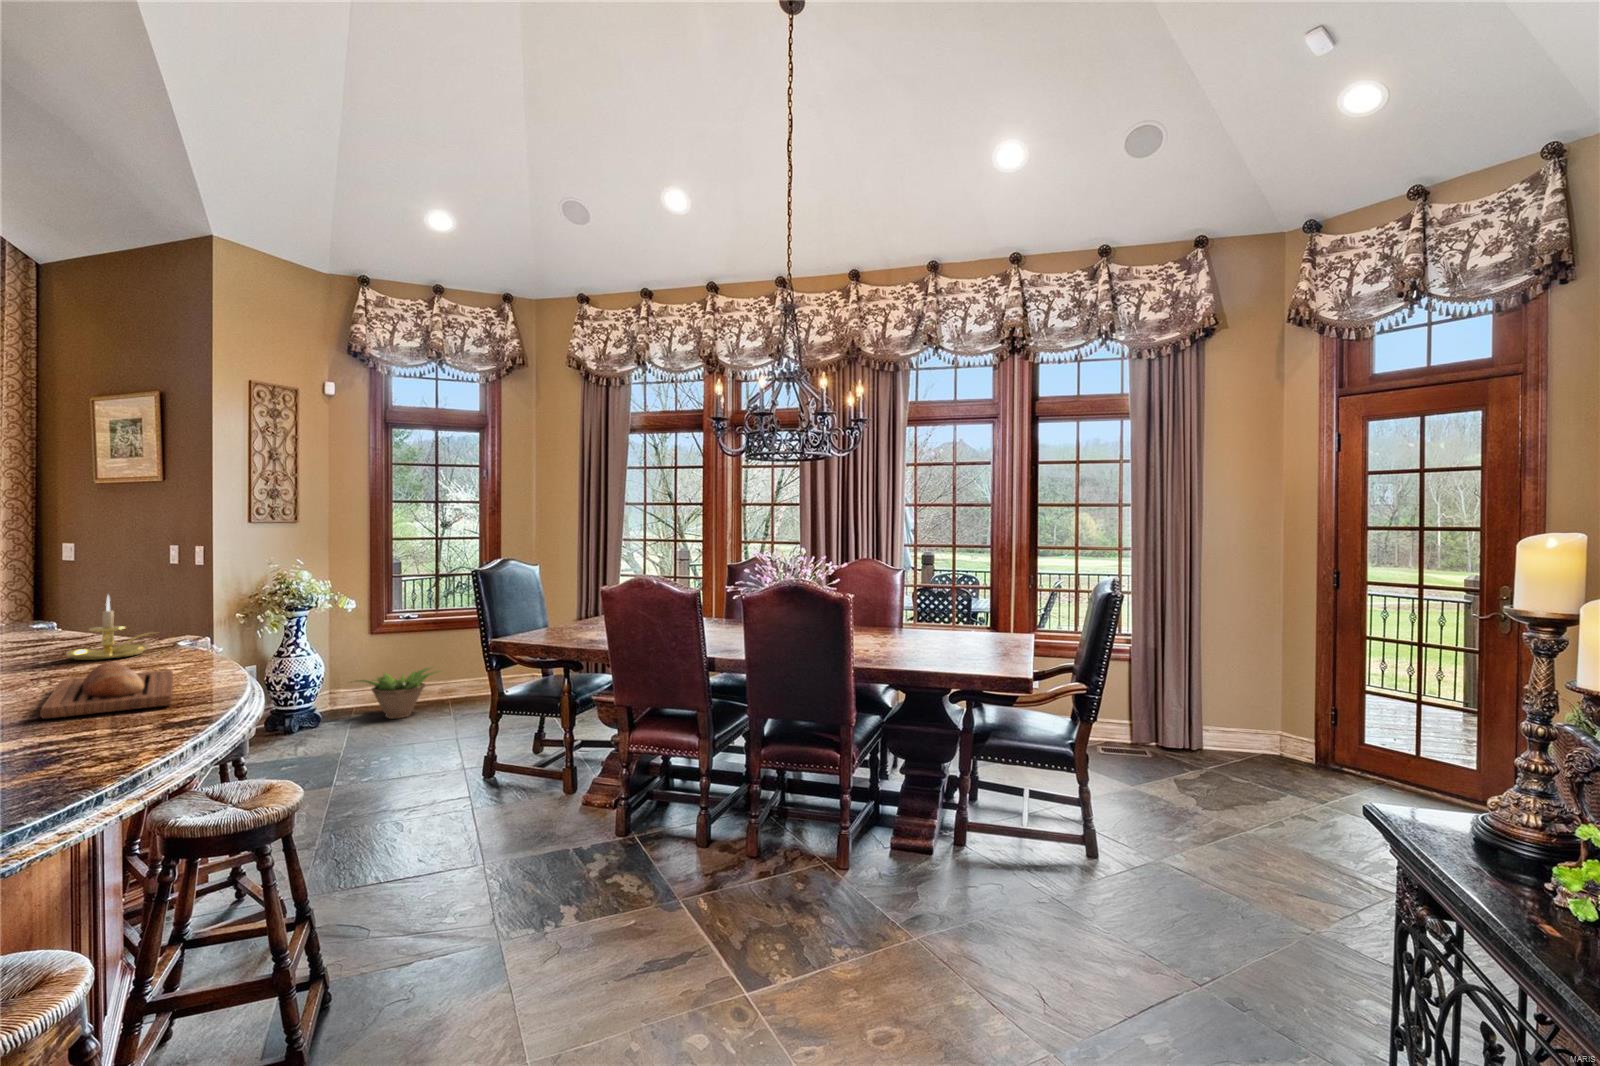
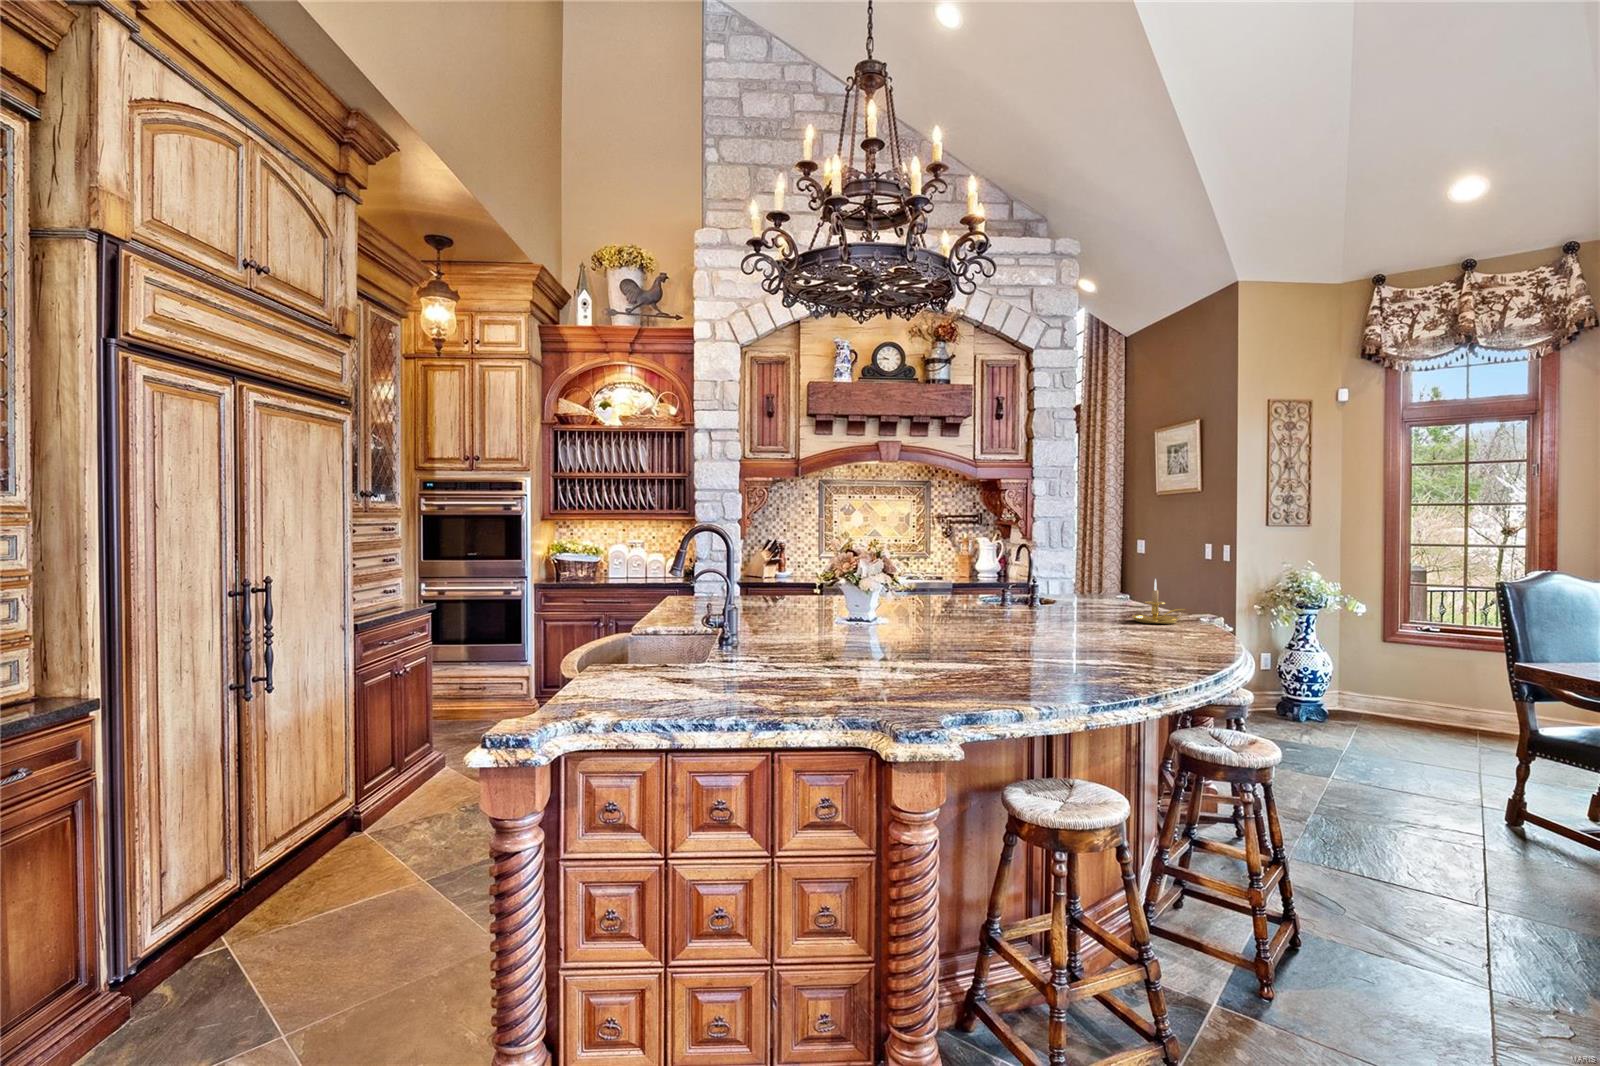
bread loaf: present [40,662,173,719] -> none [1115,624,1191,659]
decorative plant: present [359,668,437,719] -> none [1356,683,1471,735]

